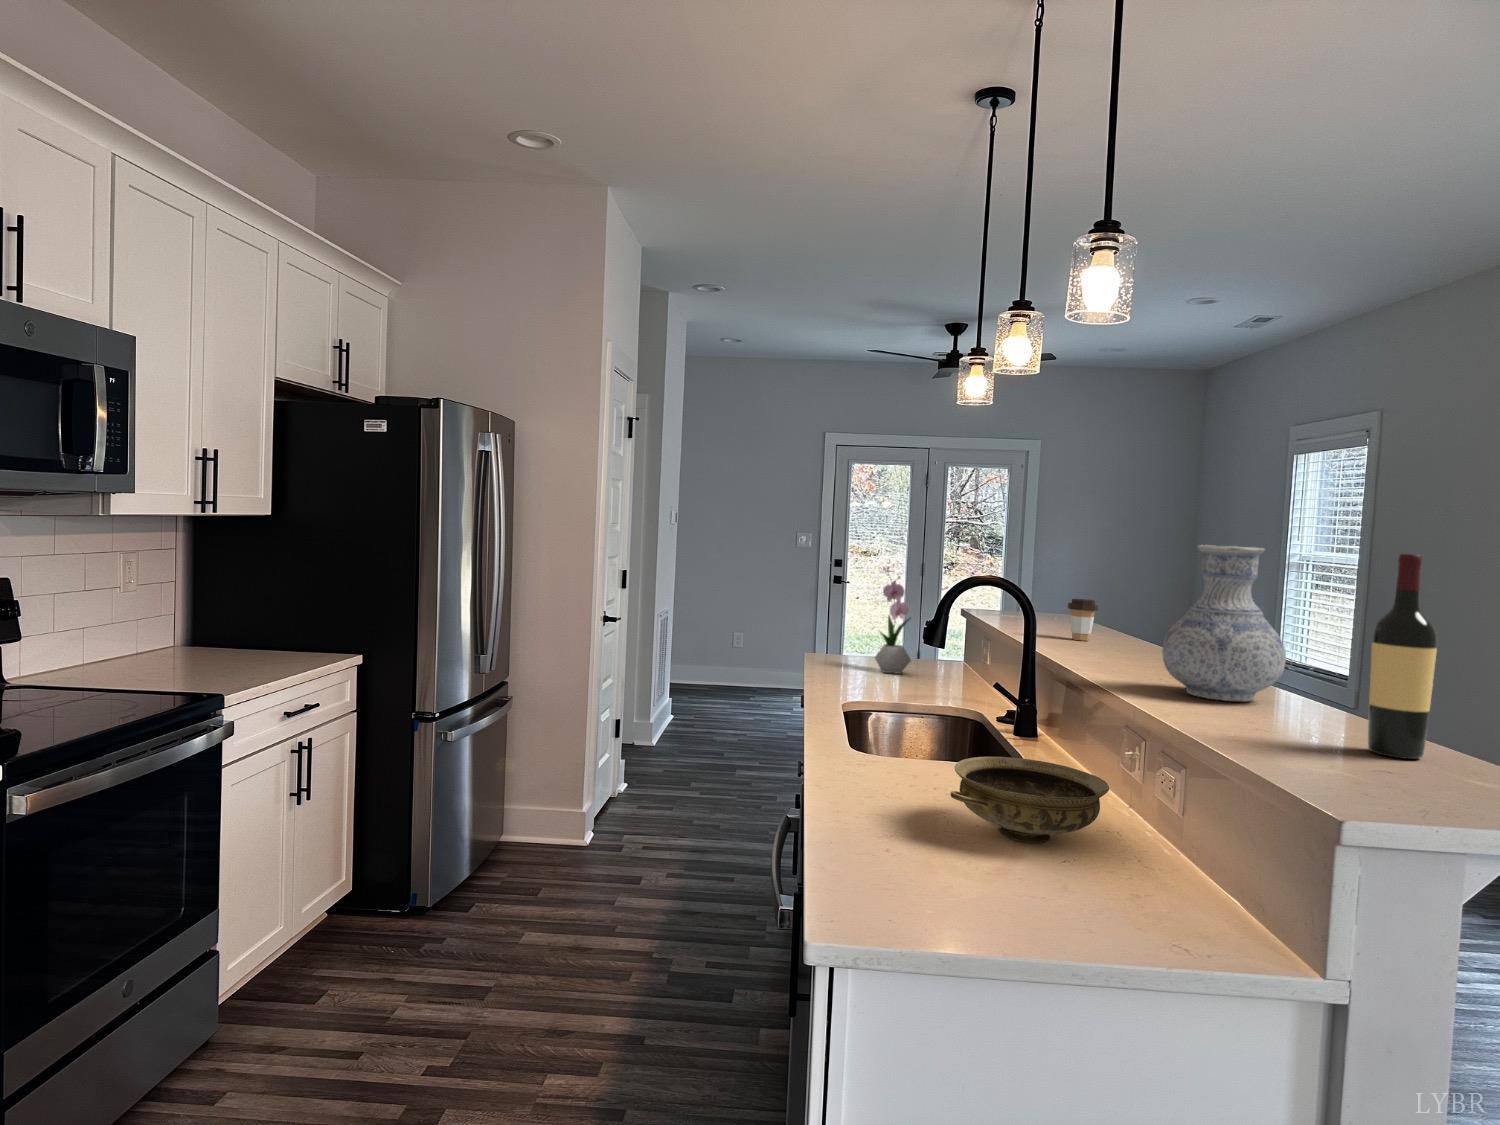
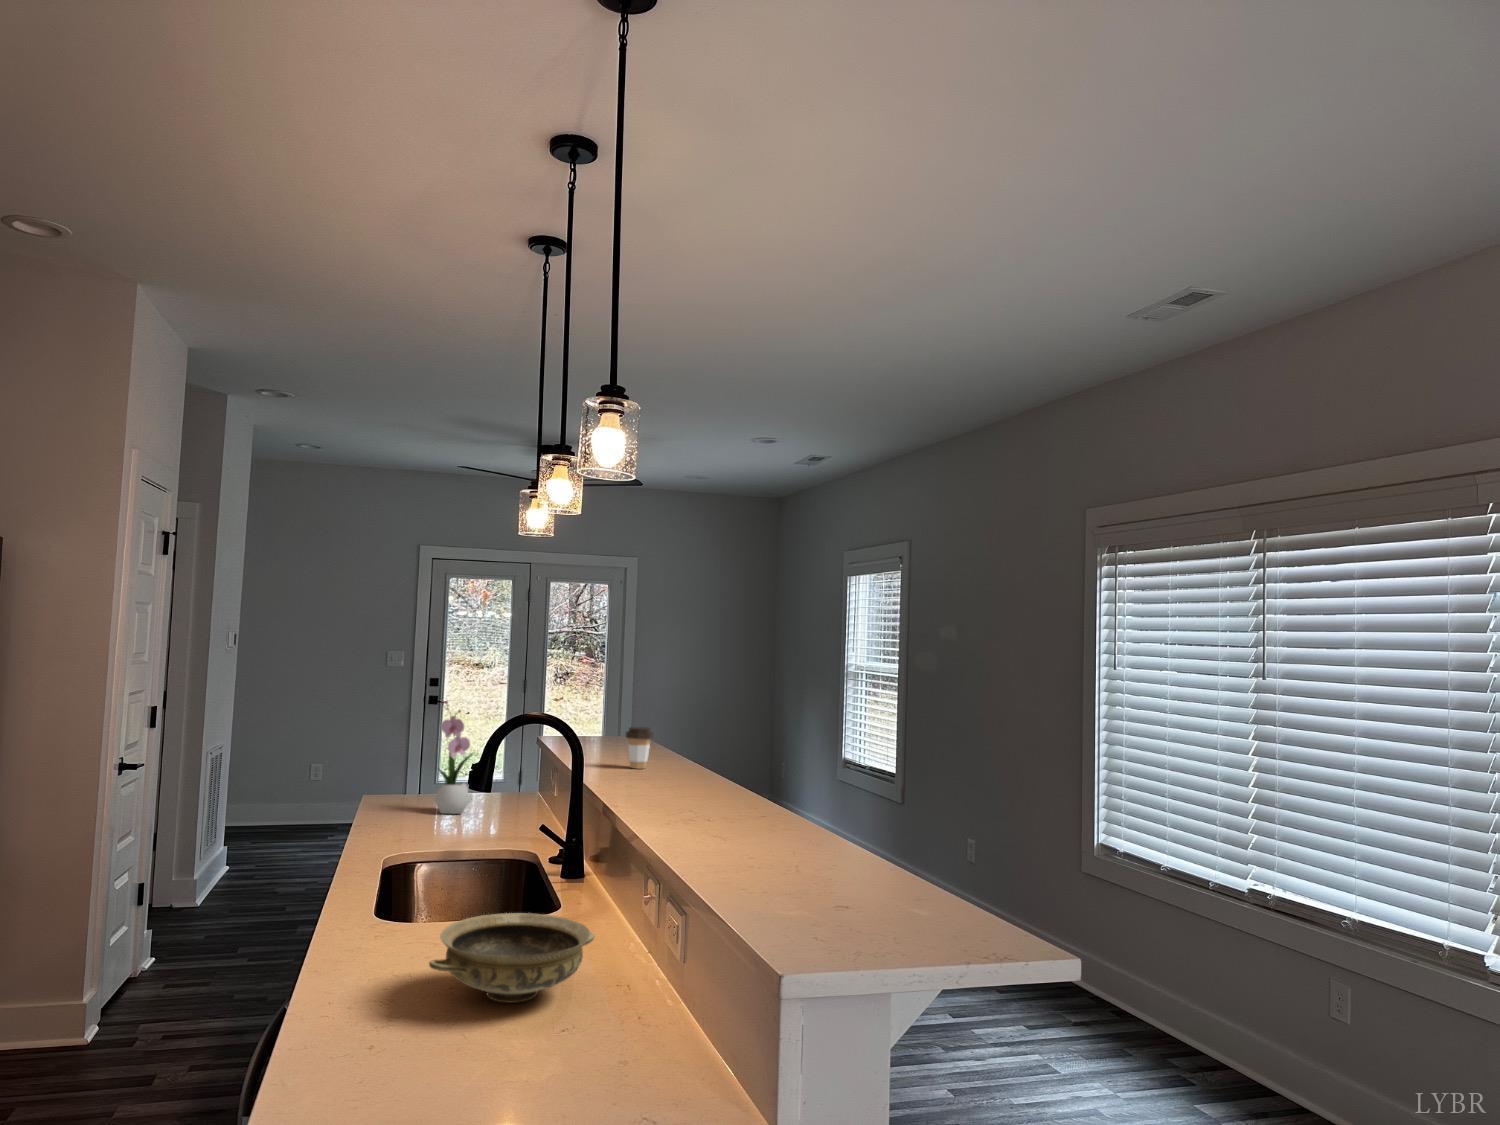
vase: present [1162,545,1286,701] -> none [673,686,776,833]
wine bottle: present [1368,554,1437,759] -> none [810,702,856,883]

